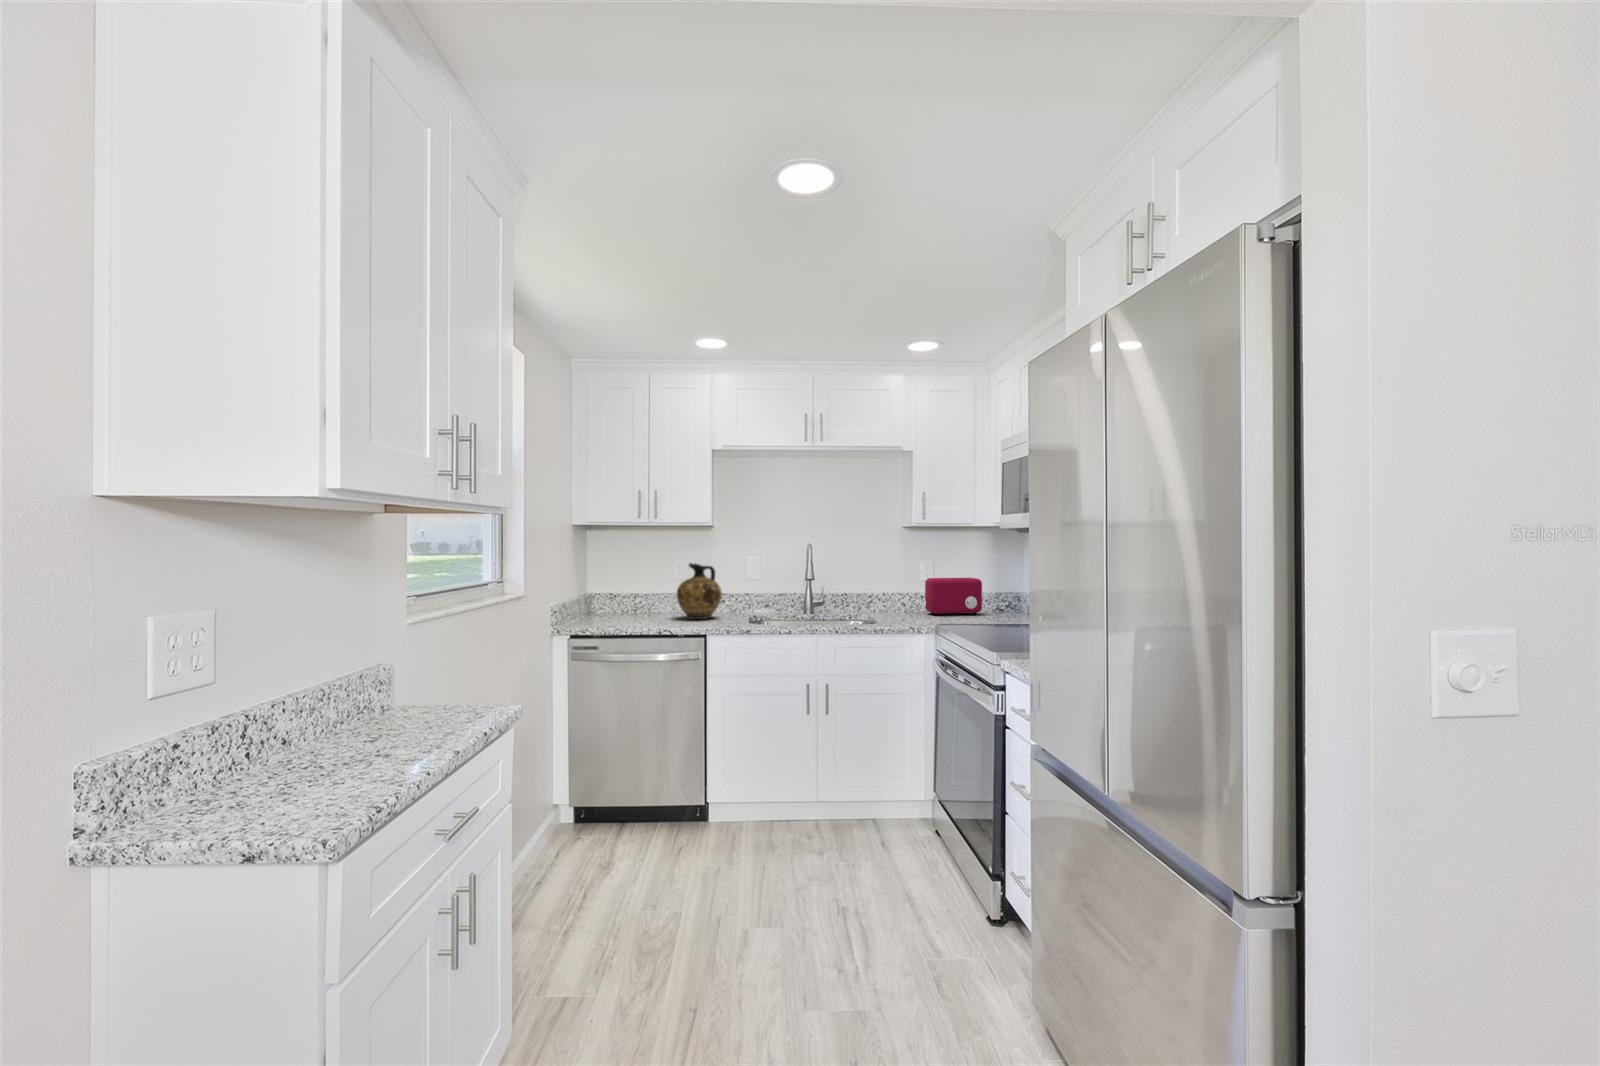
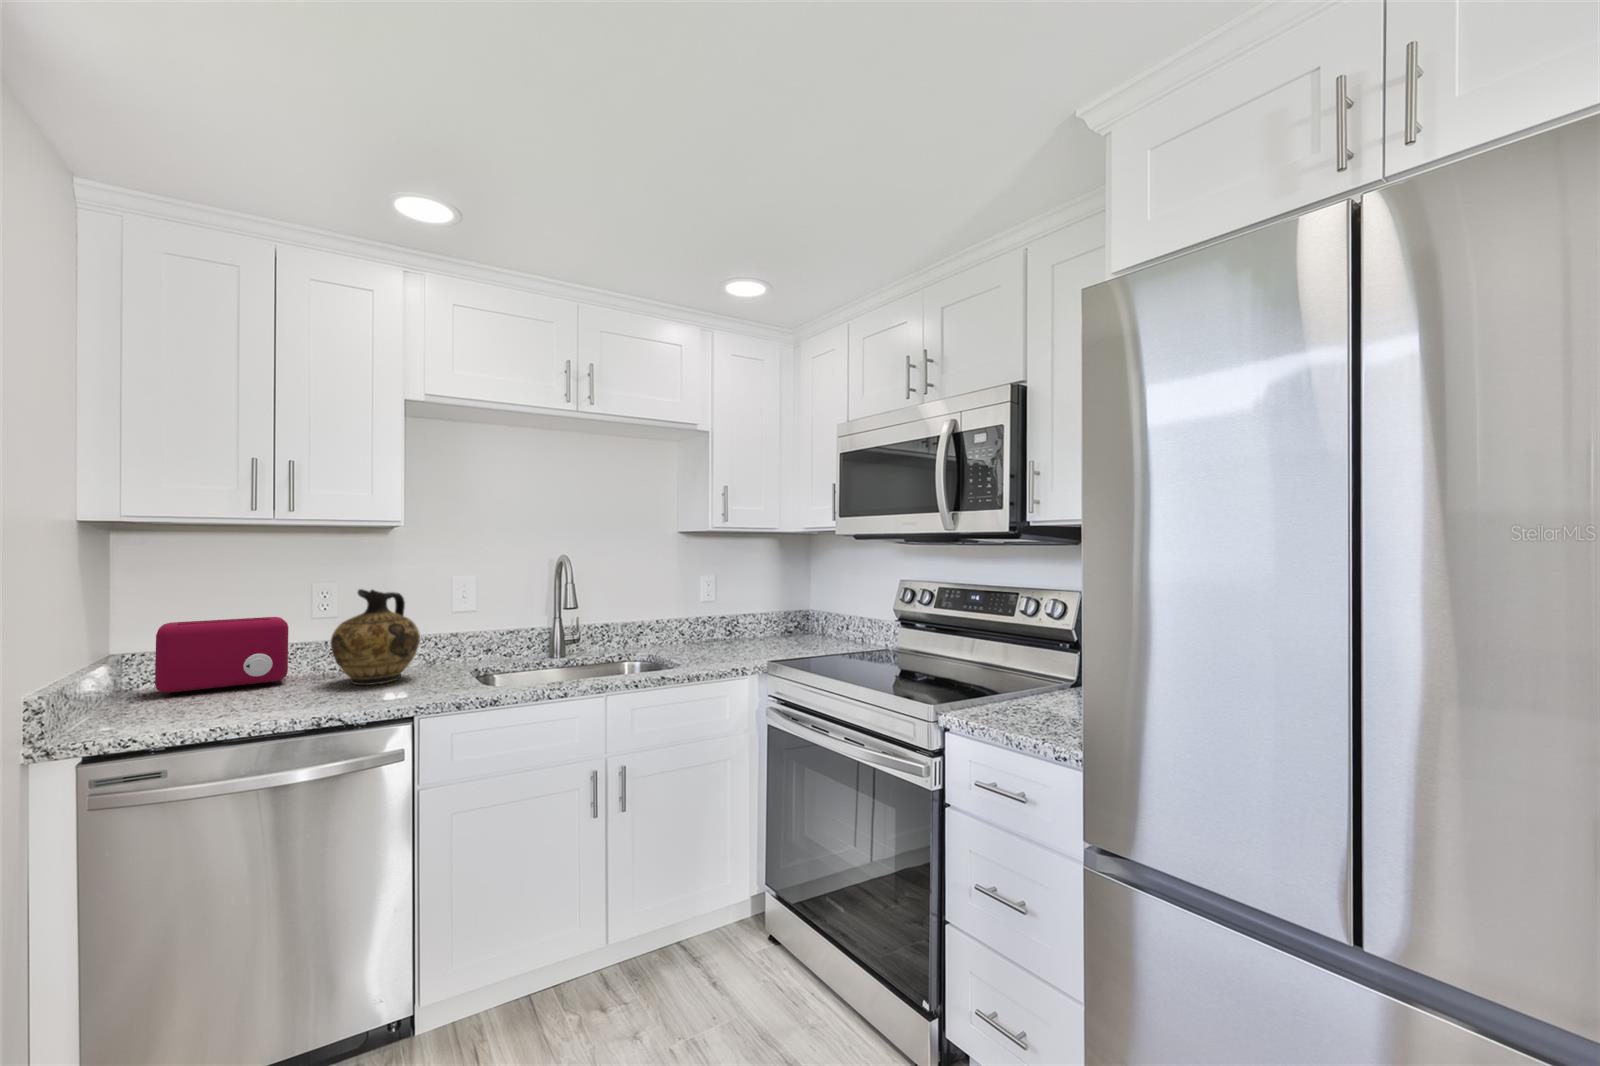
toaster: present [925,578,982,615] -> present [155,617,289,696]

